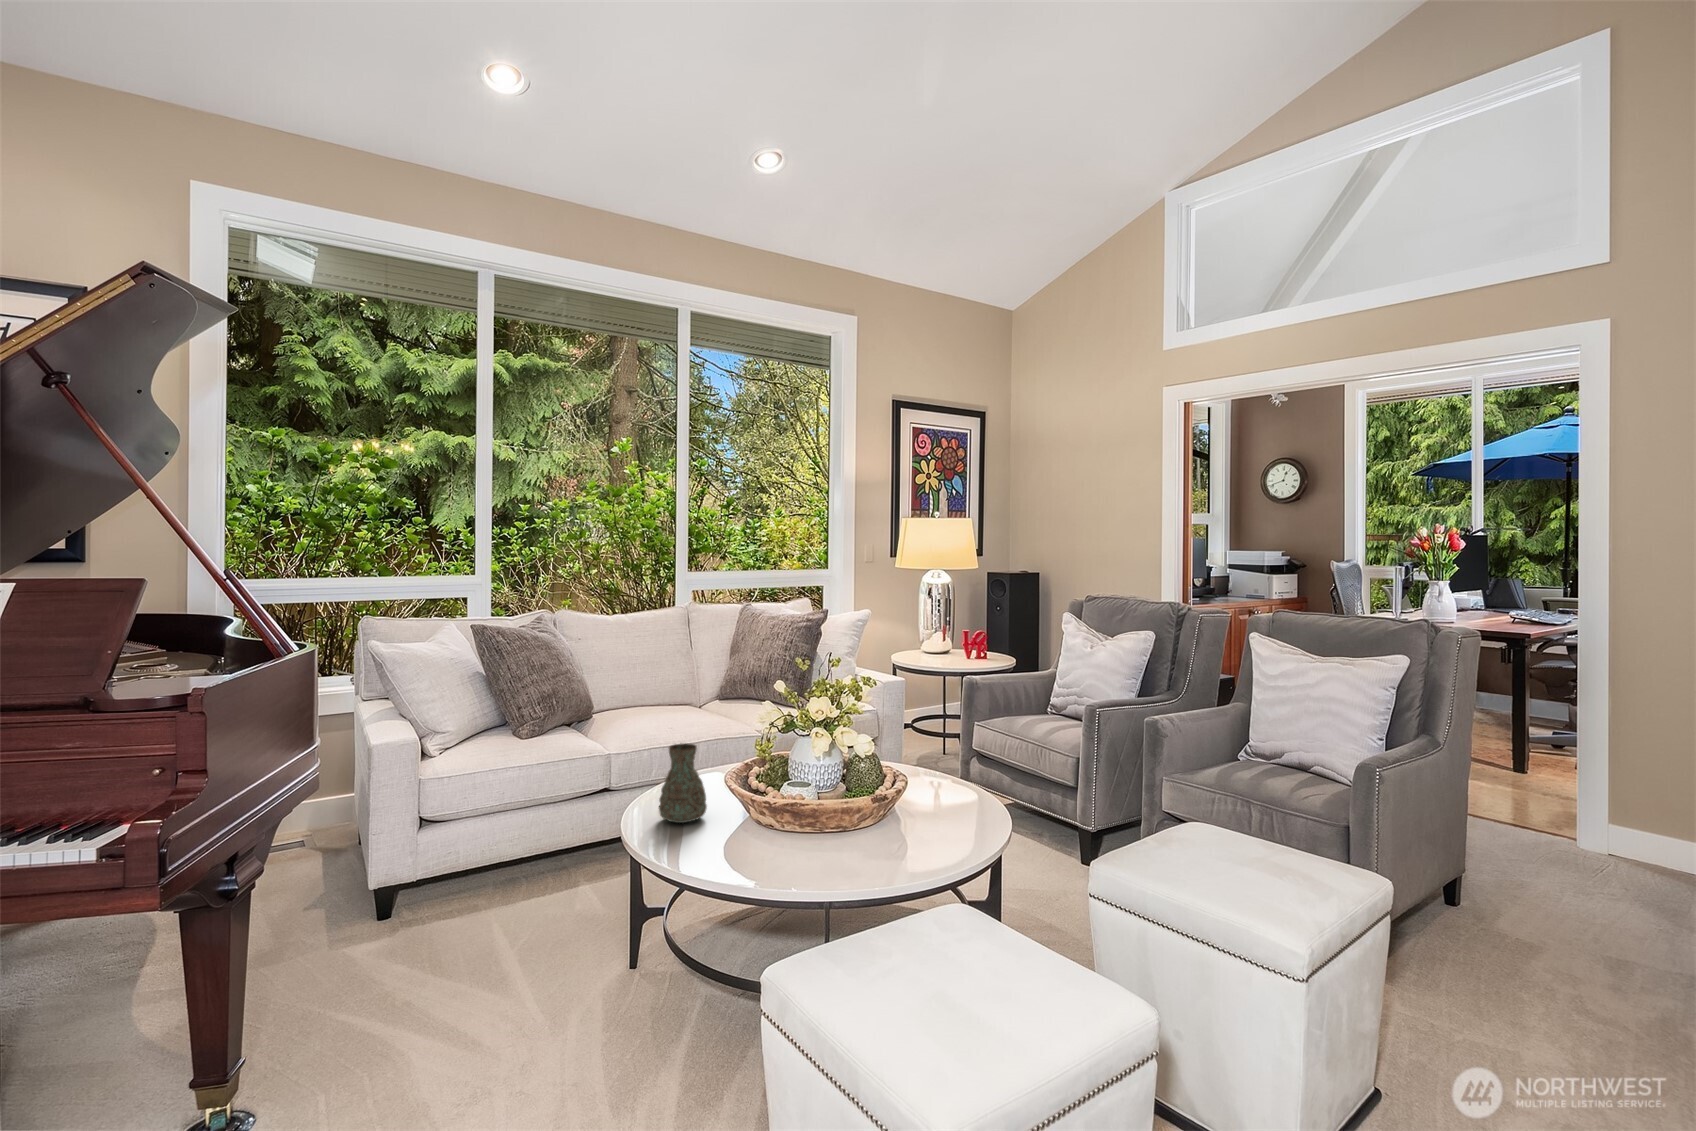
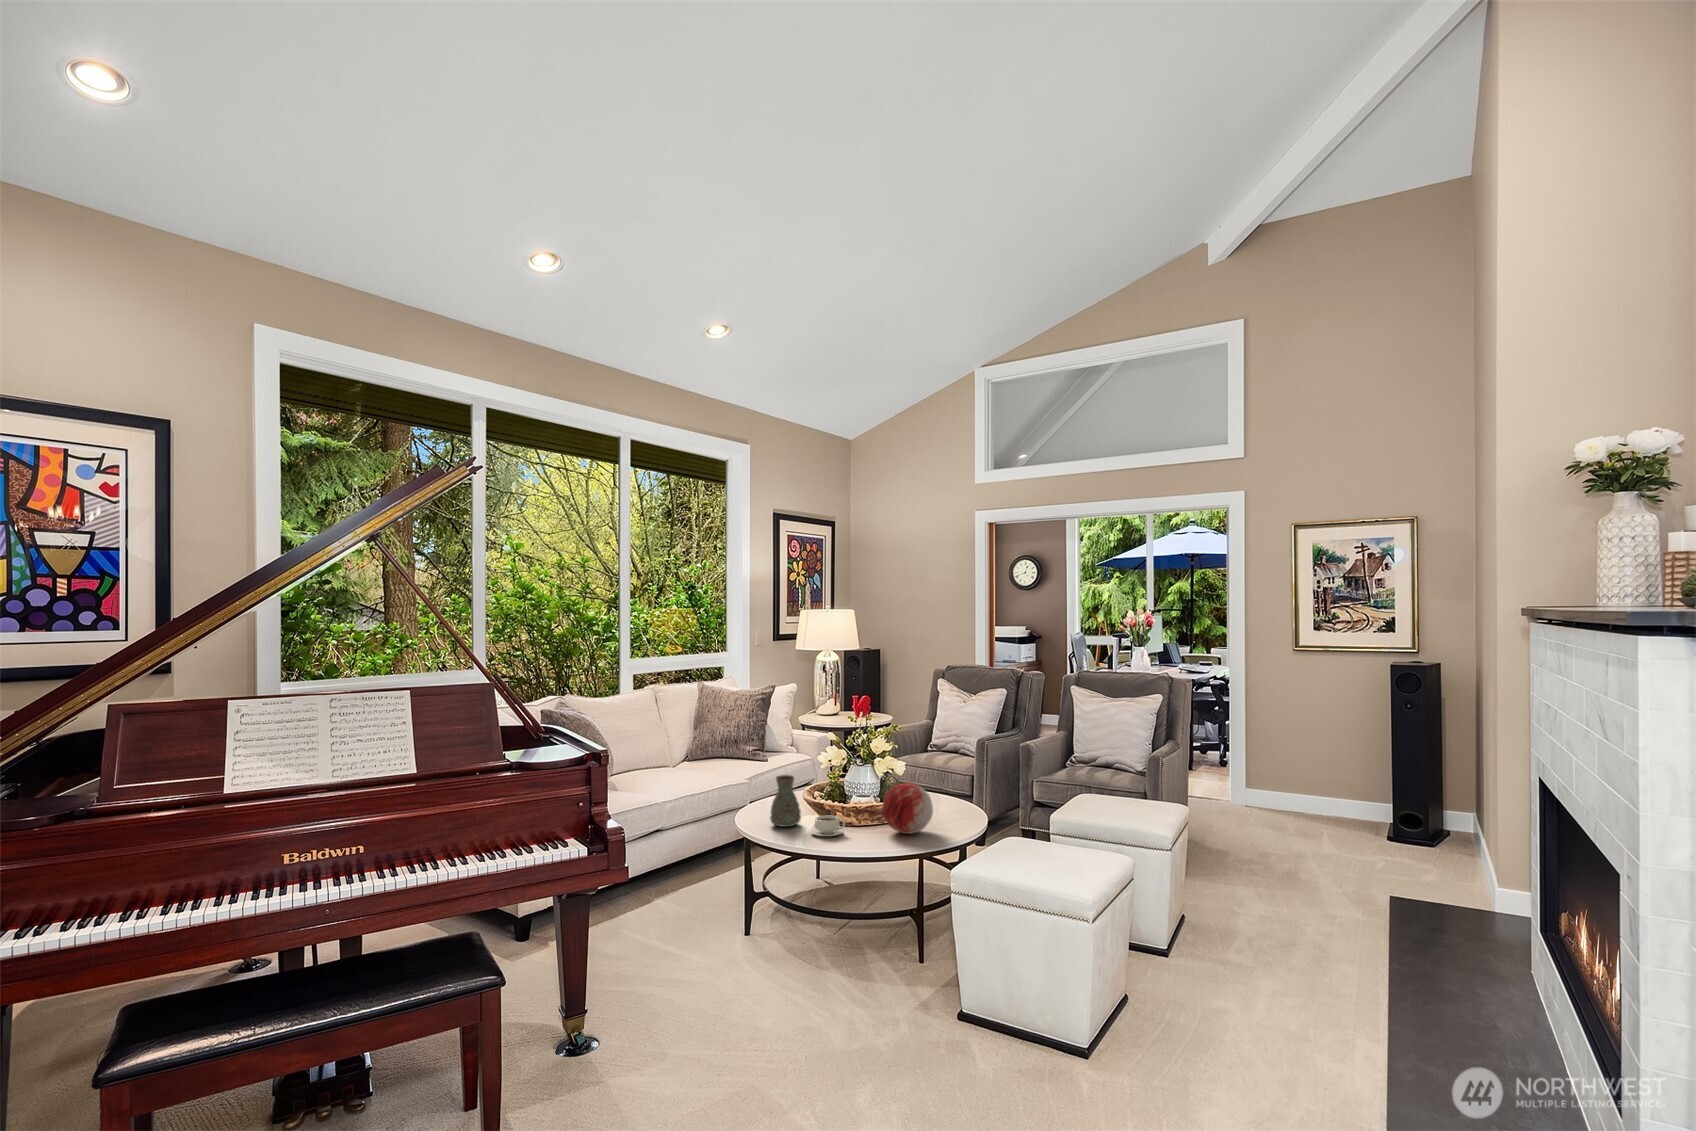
decorative orb: none [797,777,884,864] -> present [882,782,933,834]
teacup: none [692,814,745,851] -> present [811,815,845,836]

